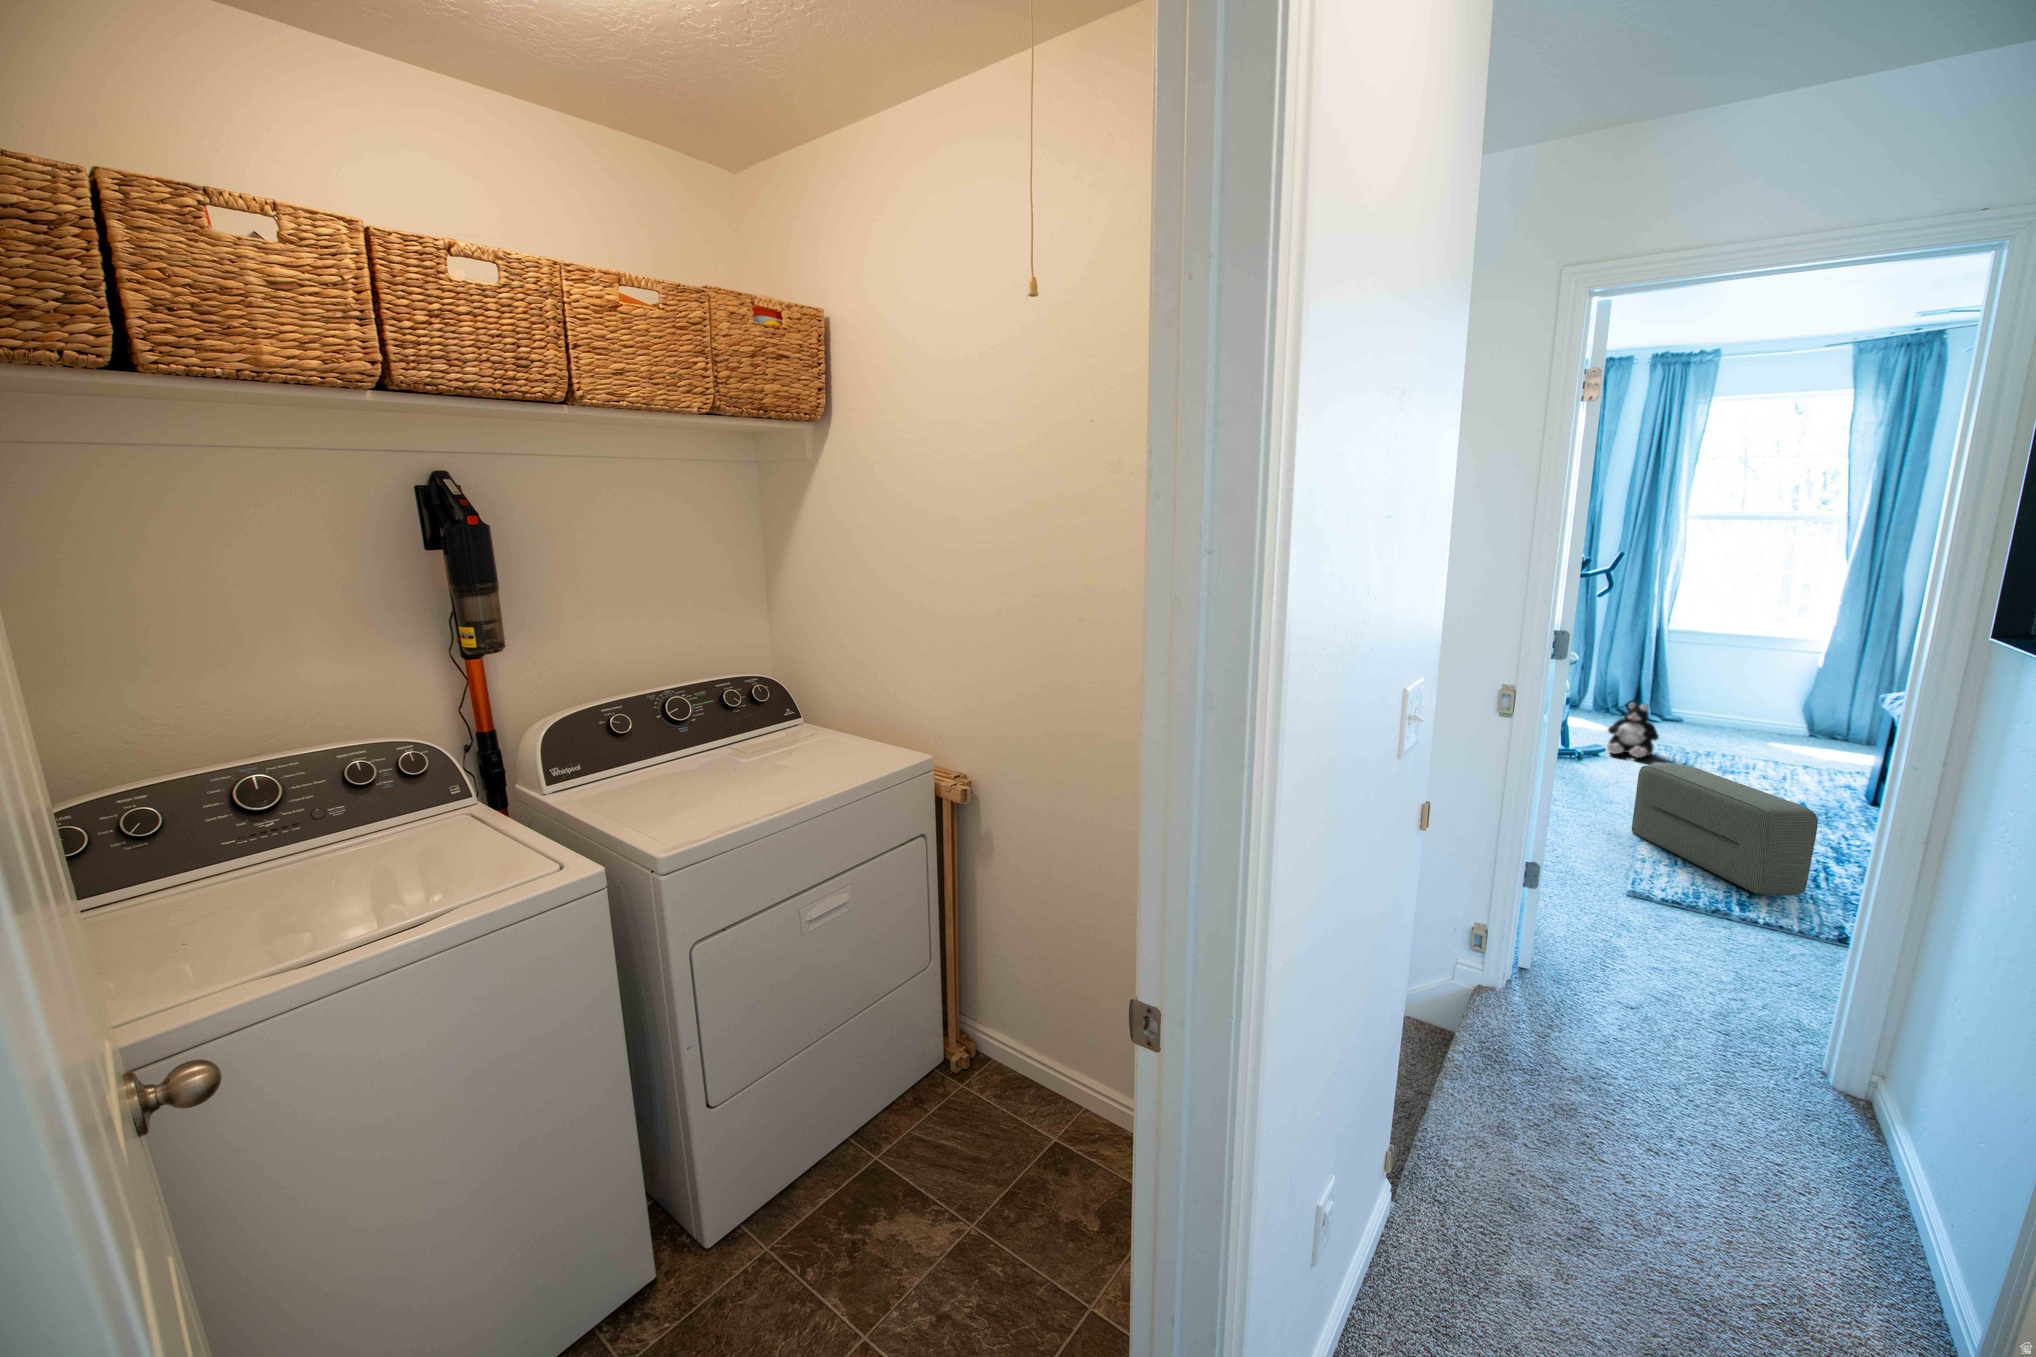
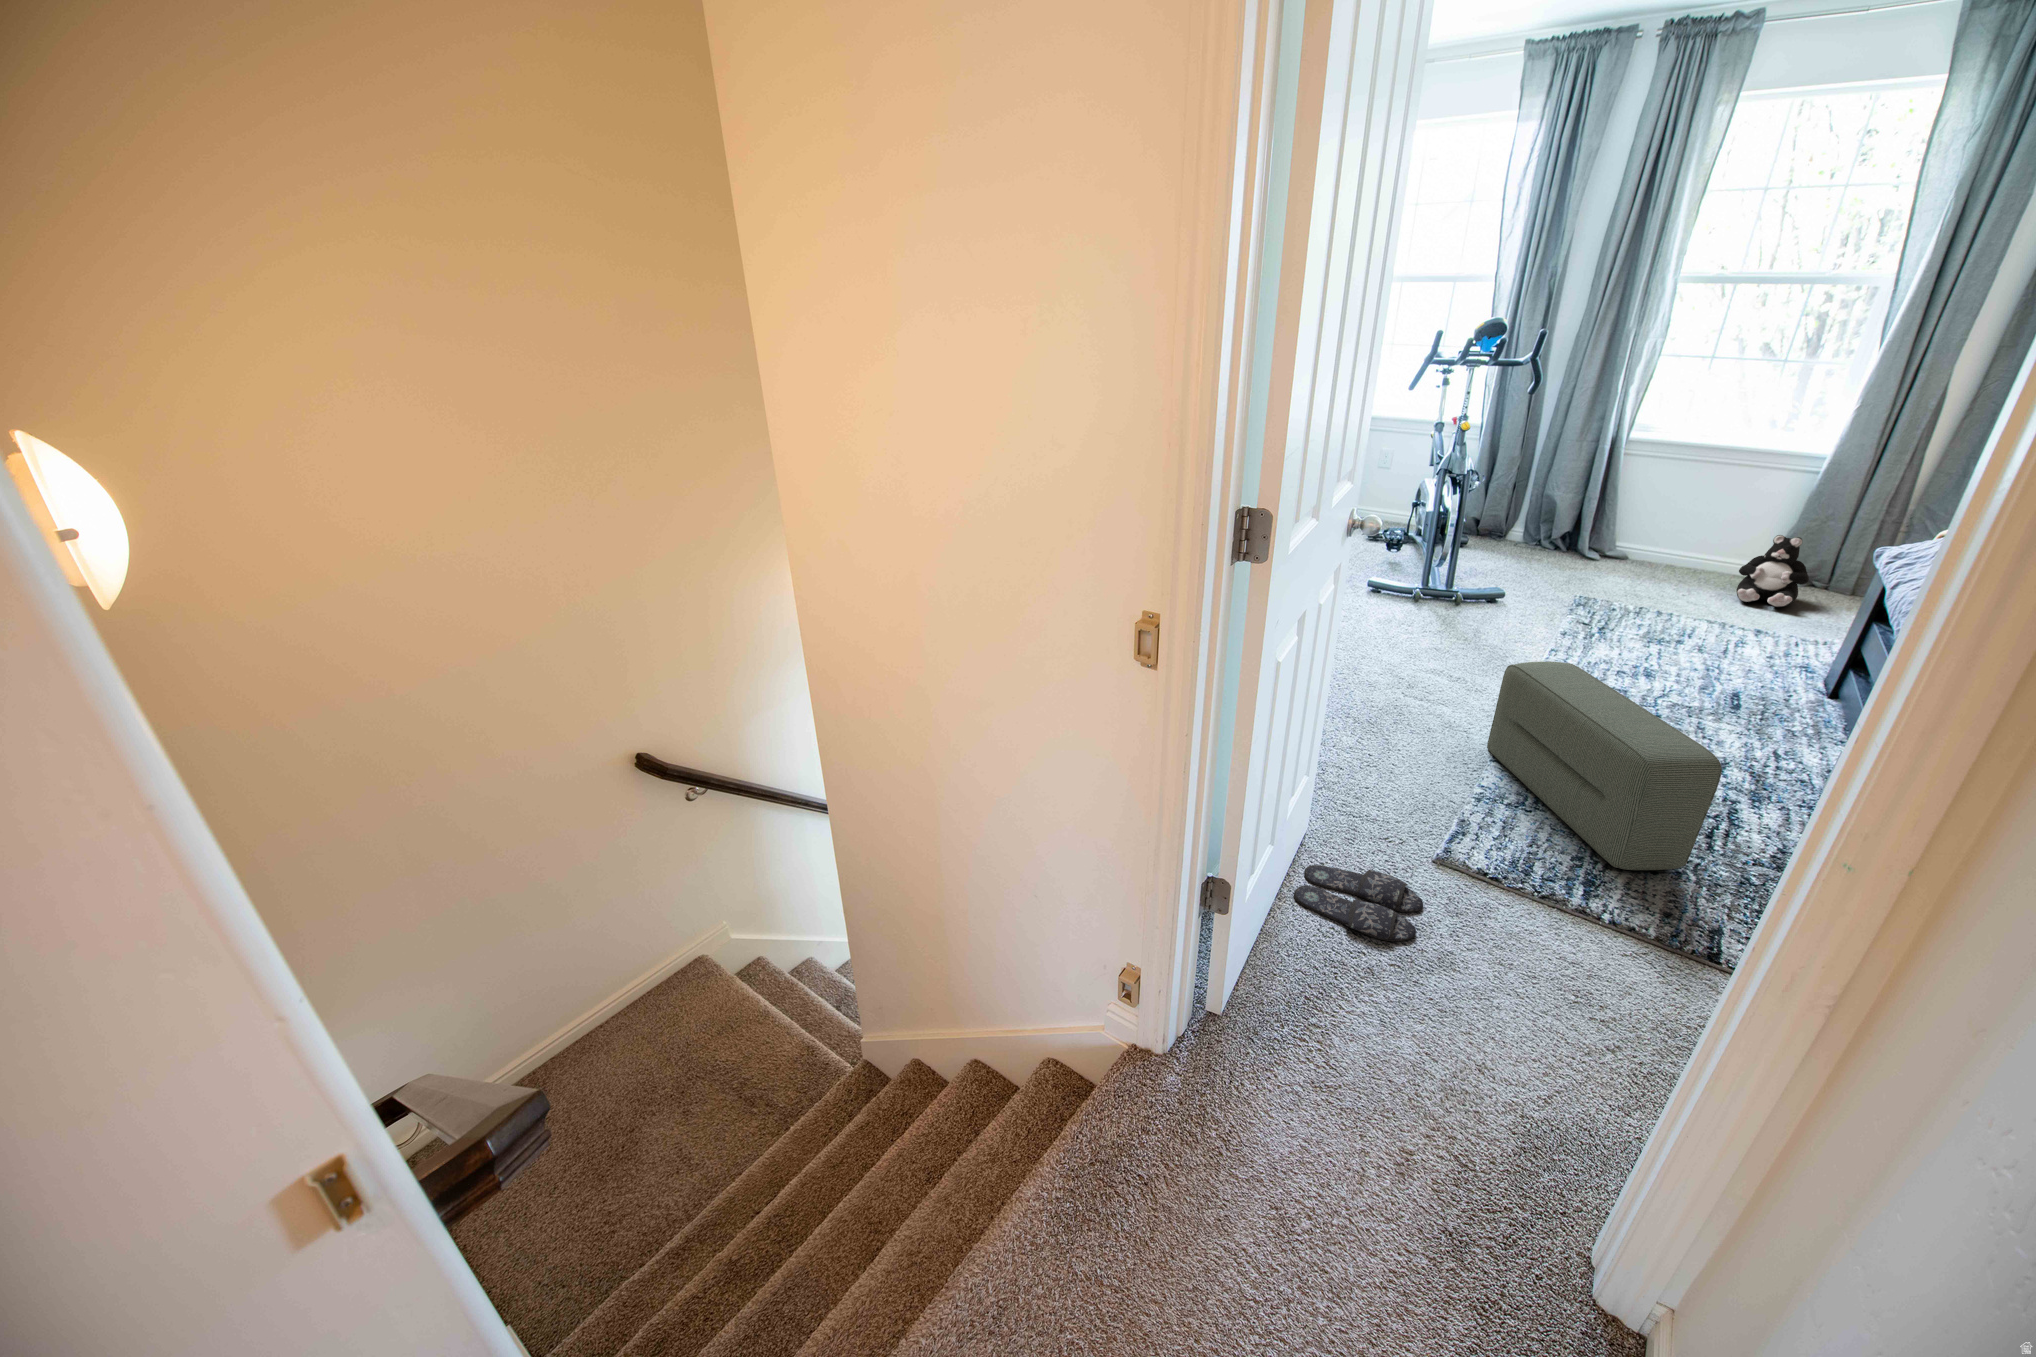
plush toy: present [1607,702,1659,758] -> present [1736,535,1809,607]
slippers: none [1539,890,1636,927] -> present [1294,865,1423,941]

